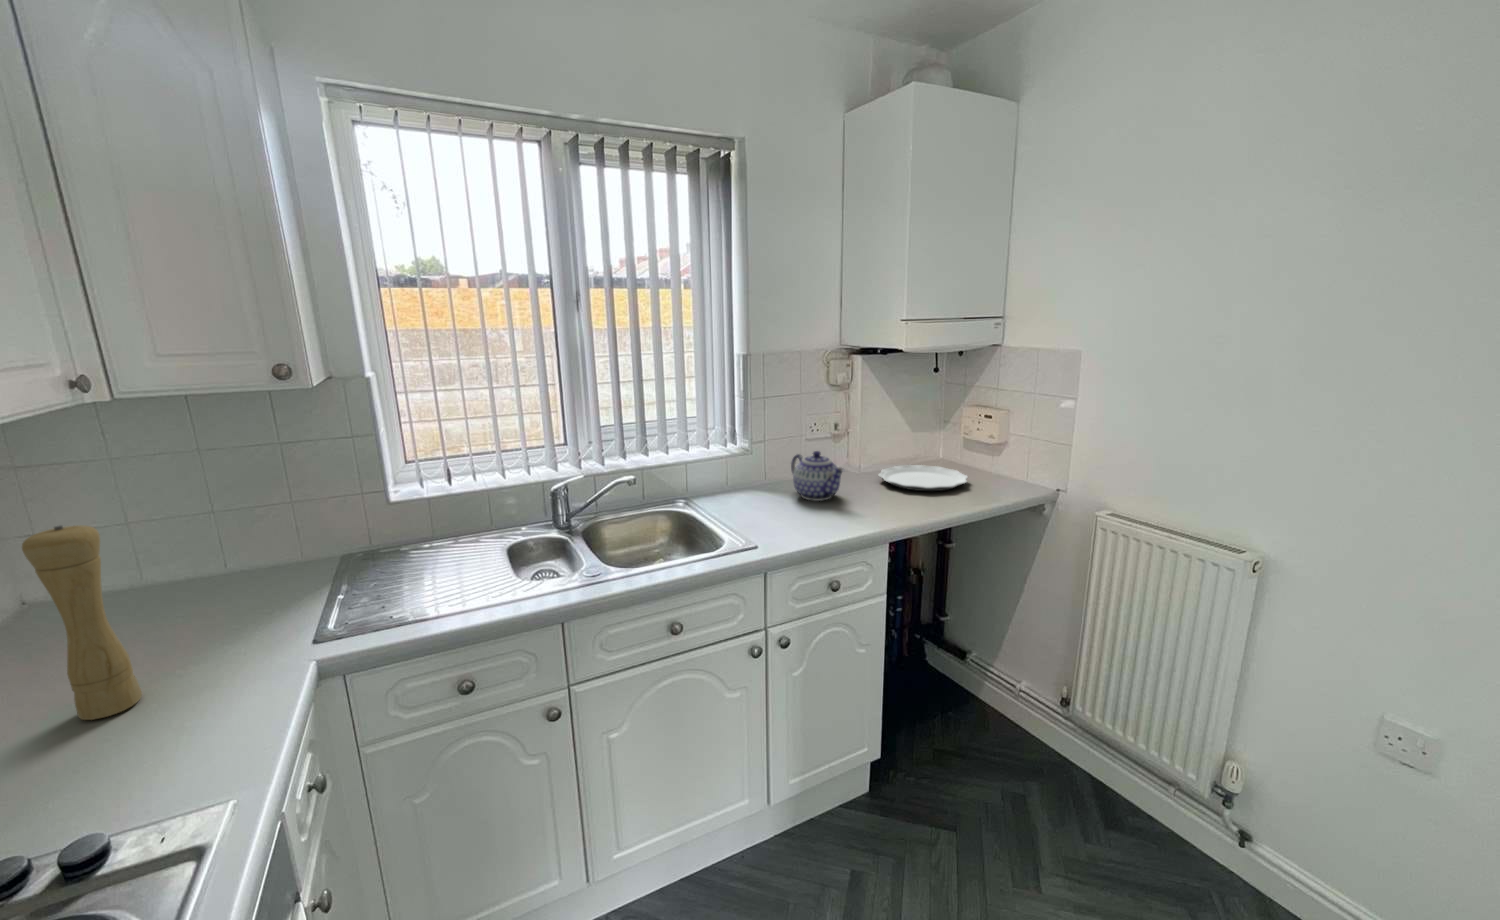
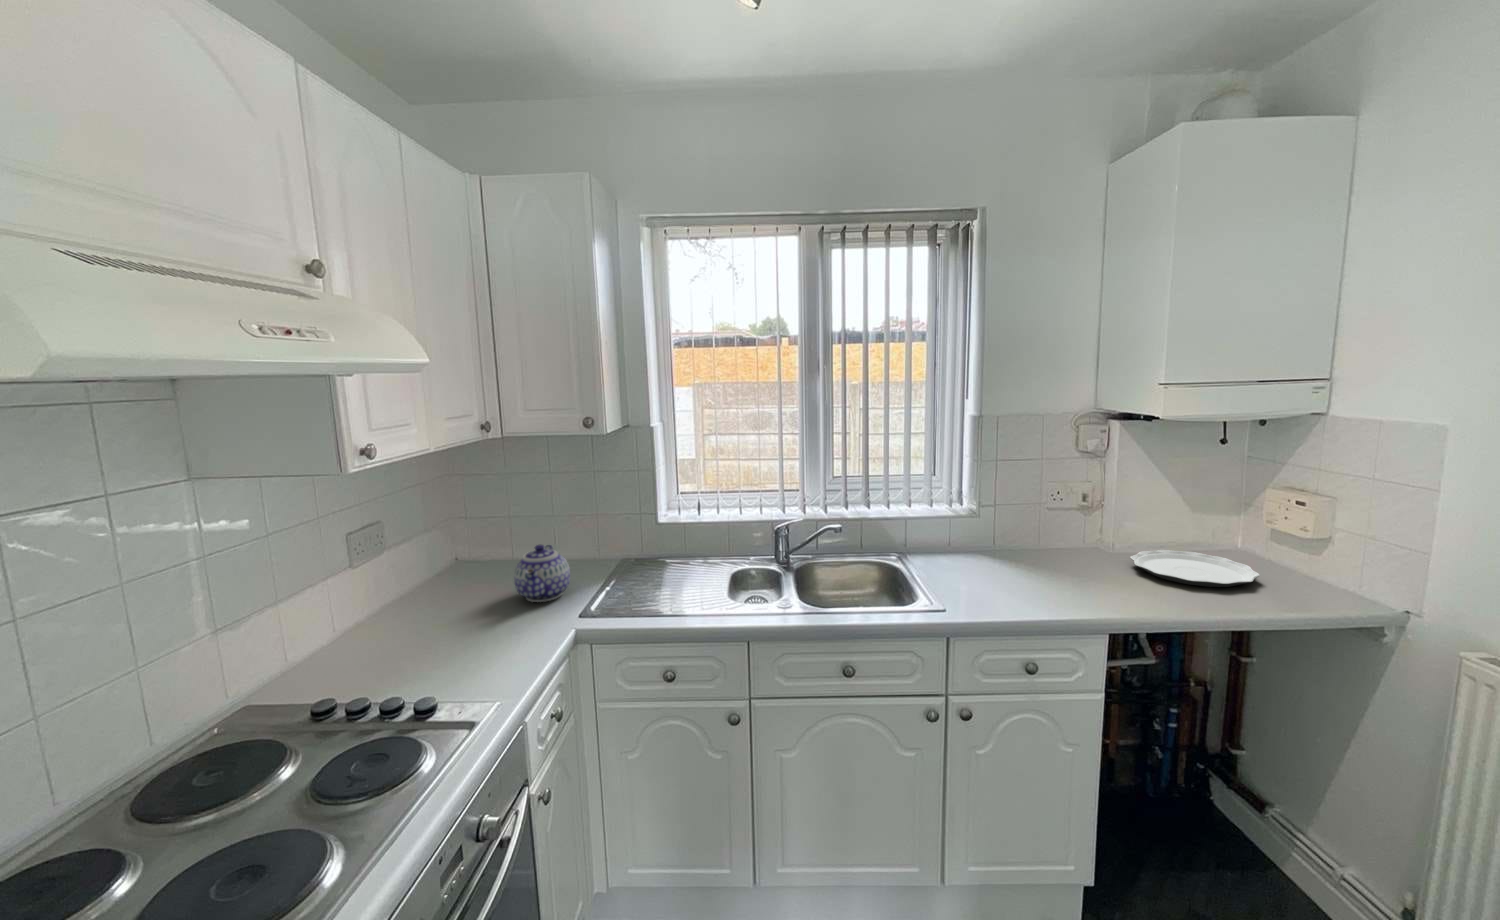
teapot: present [791,451,844,501] -> present [514,545,570,602]
pepper mill: present [22,525,142,720] -> none [442,512,485,635]

